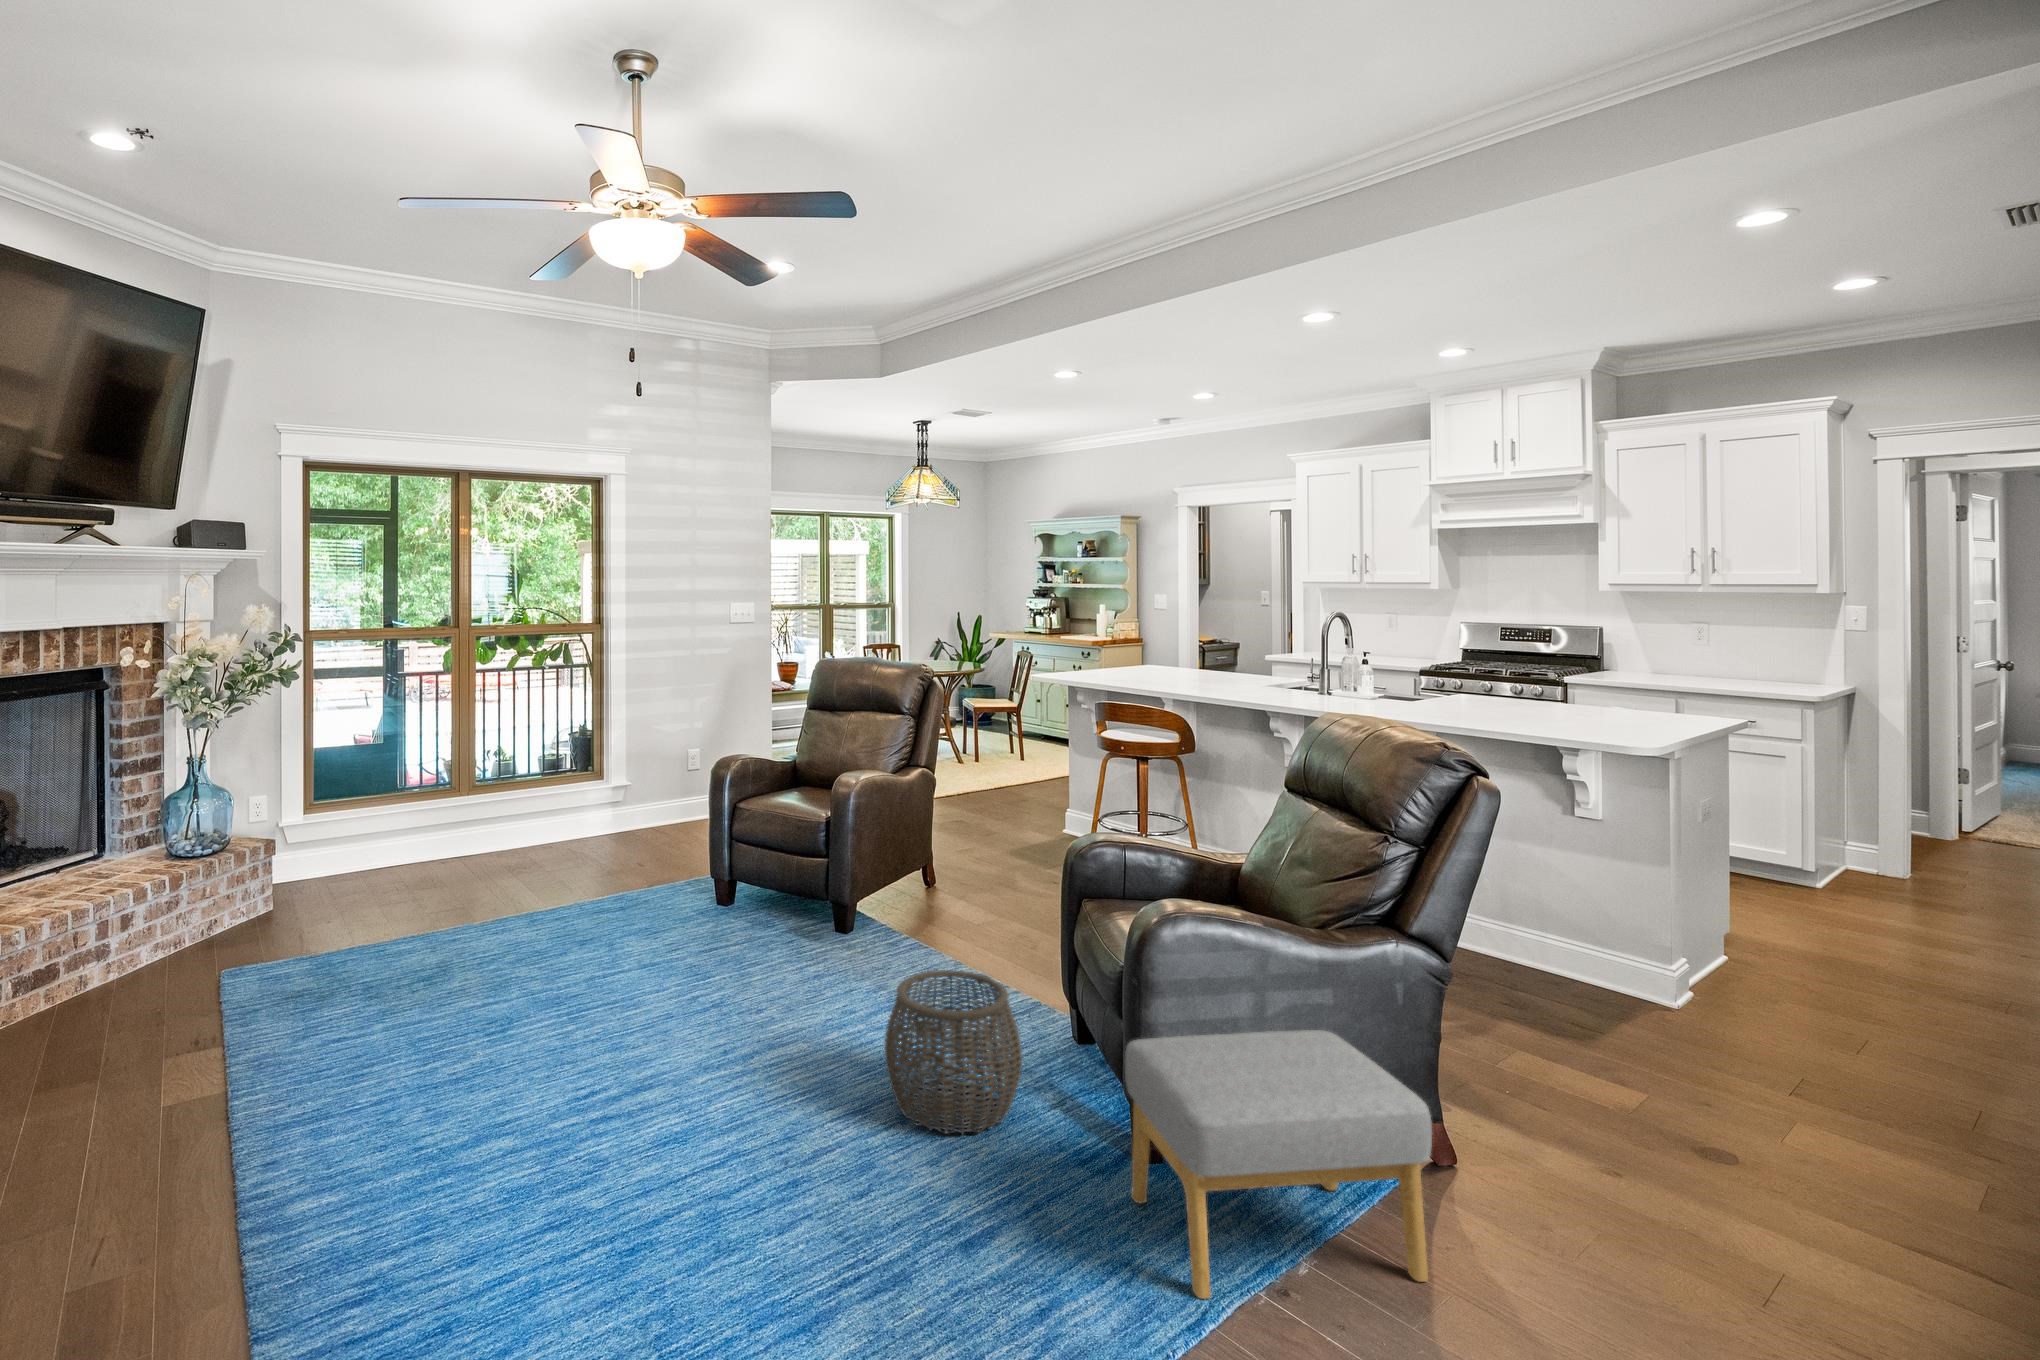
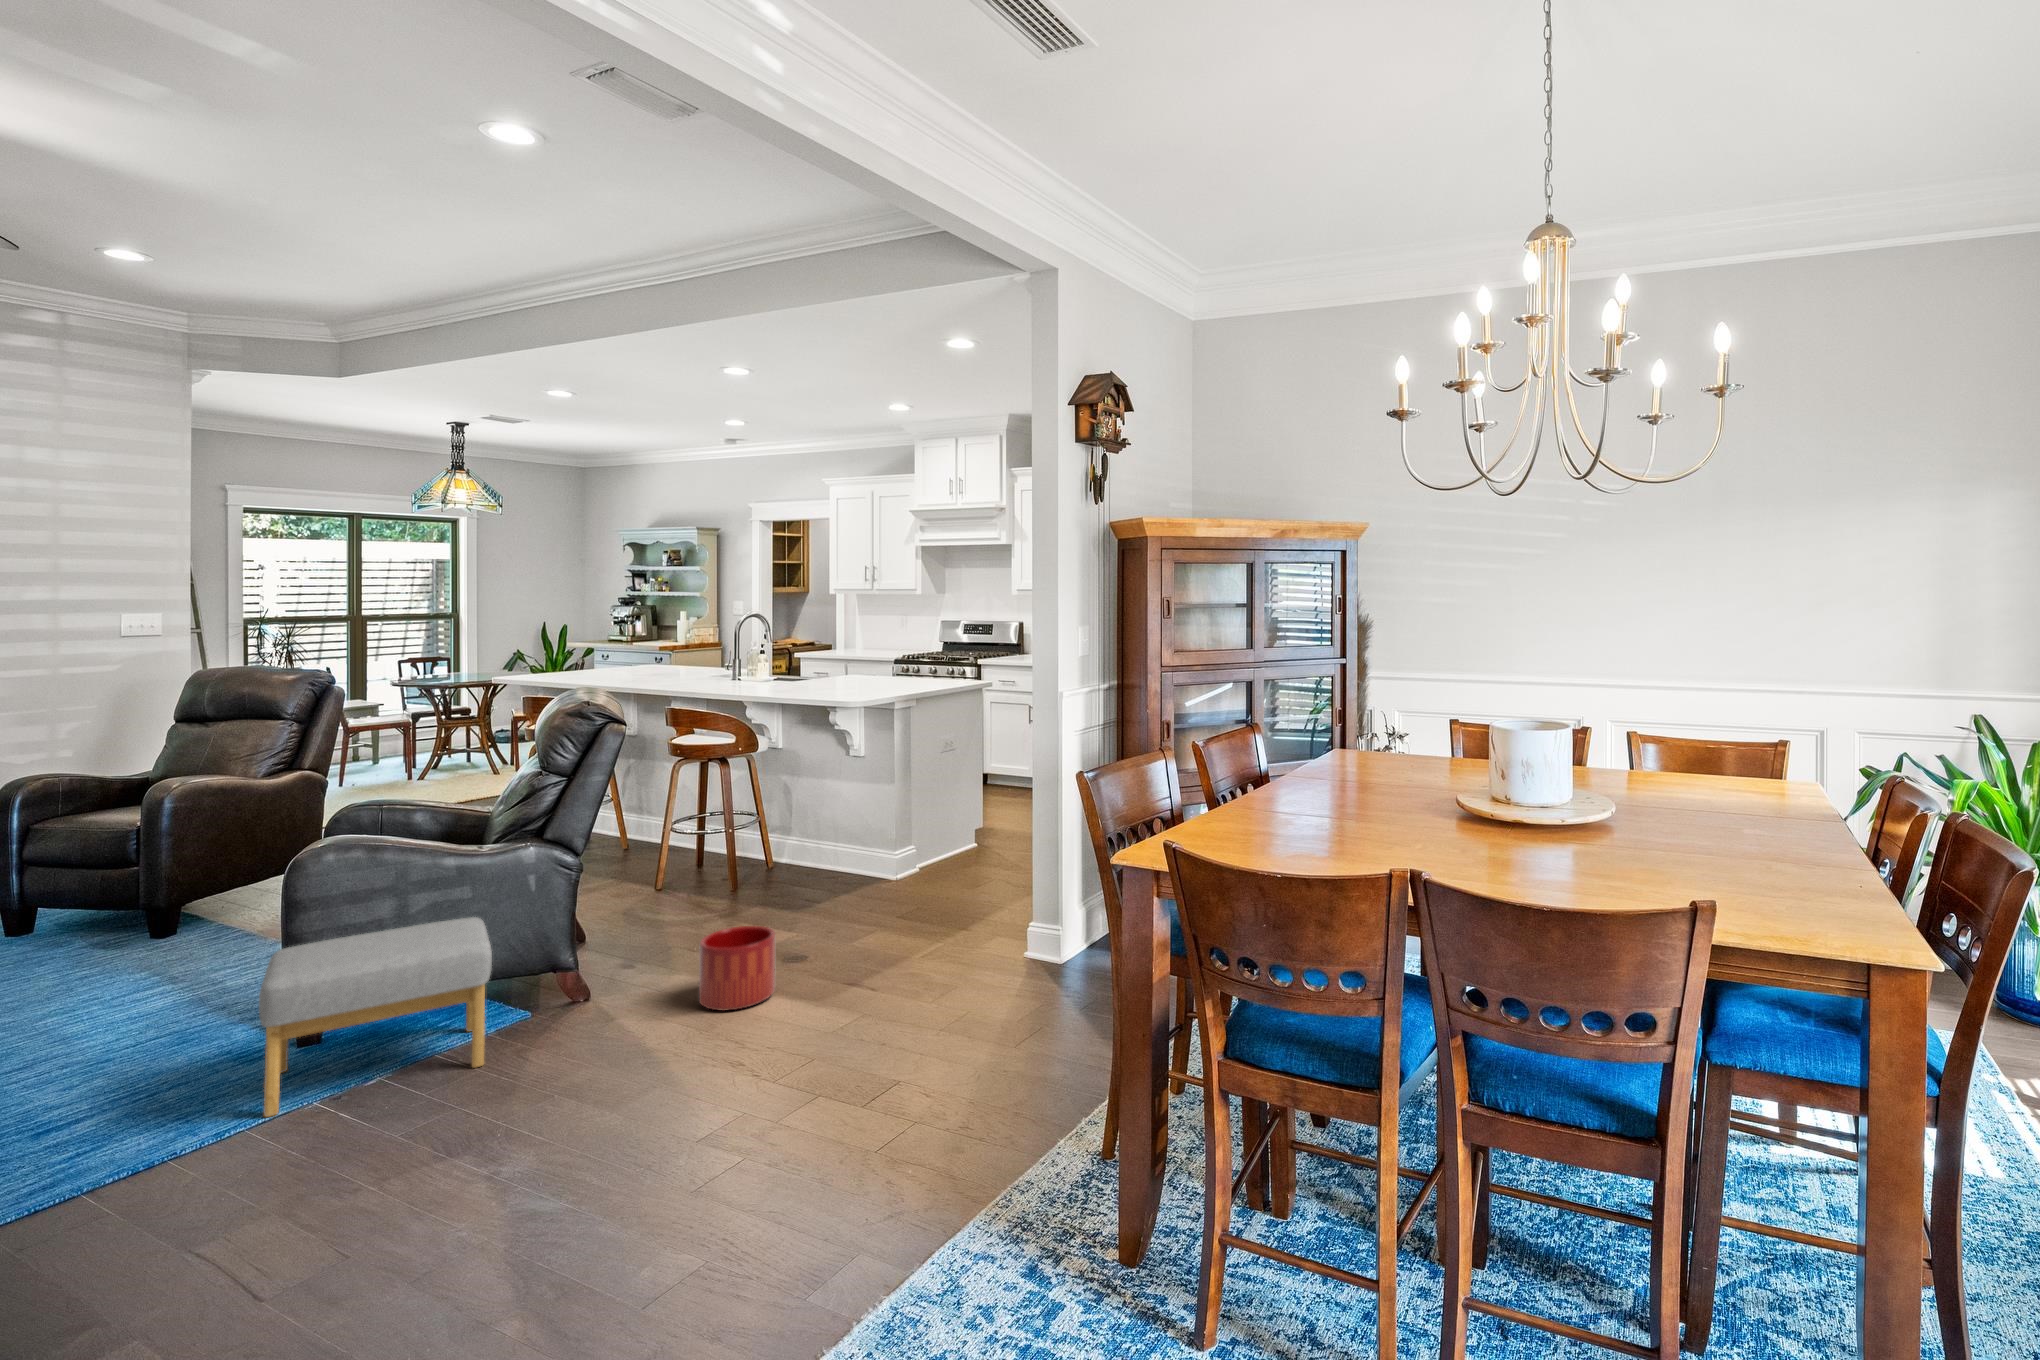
woven basket: present [884,970,1022,1134] -> none [61,931,231,1070]
planter: none [1650,1109,1799,1268] -> present [699,926,775,1010]

